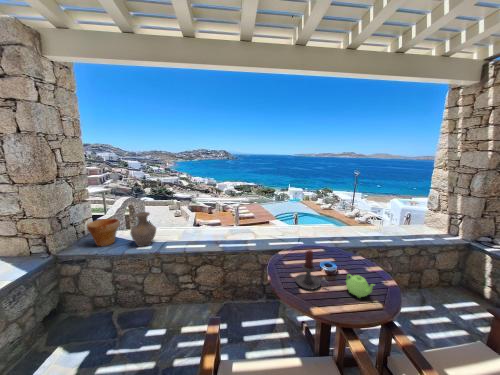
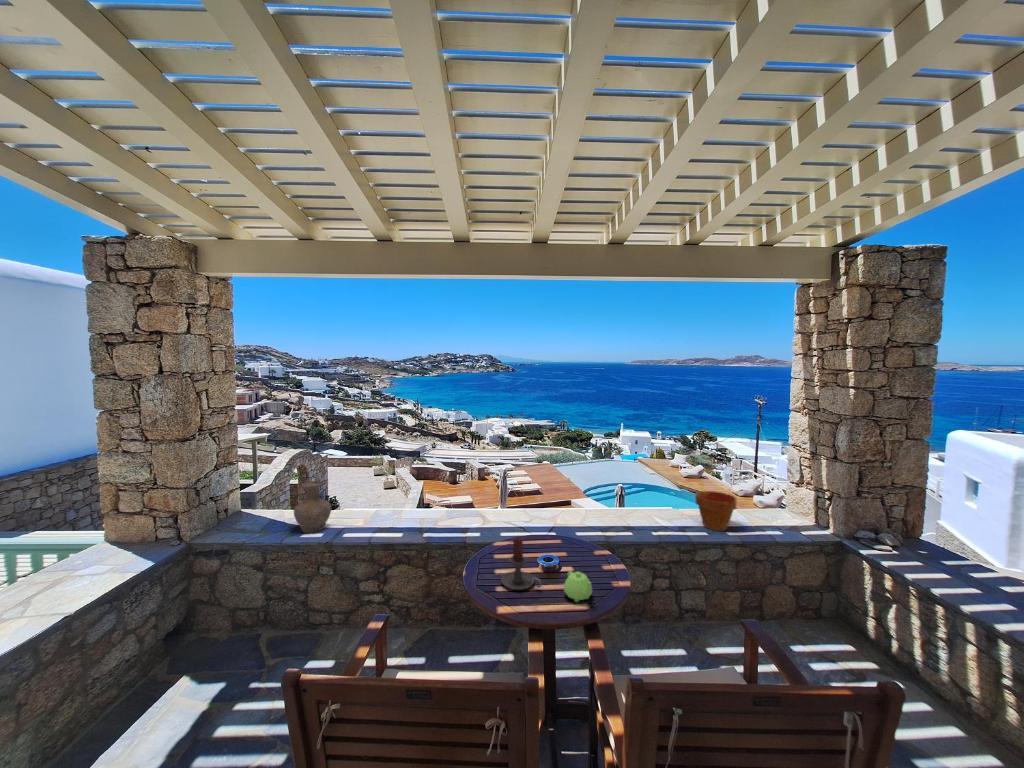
flower pot: present [87,219,119,246] -> present [695,491,737,531]

